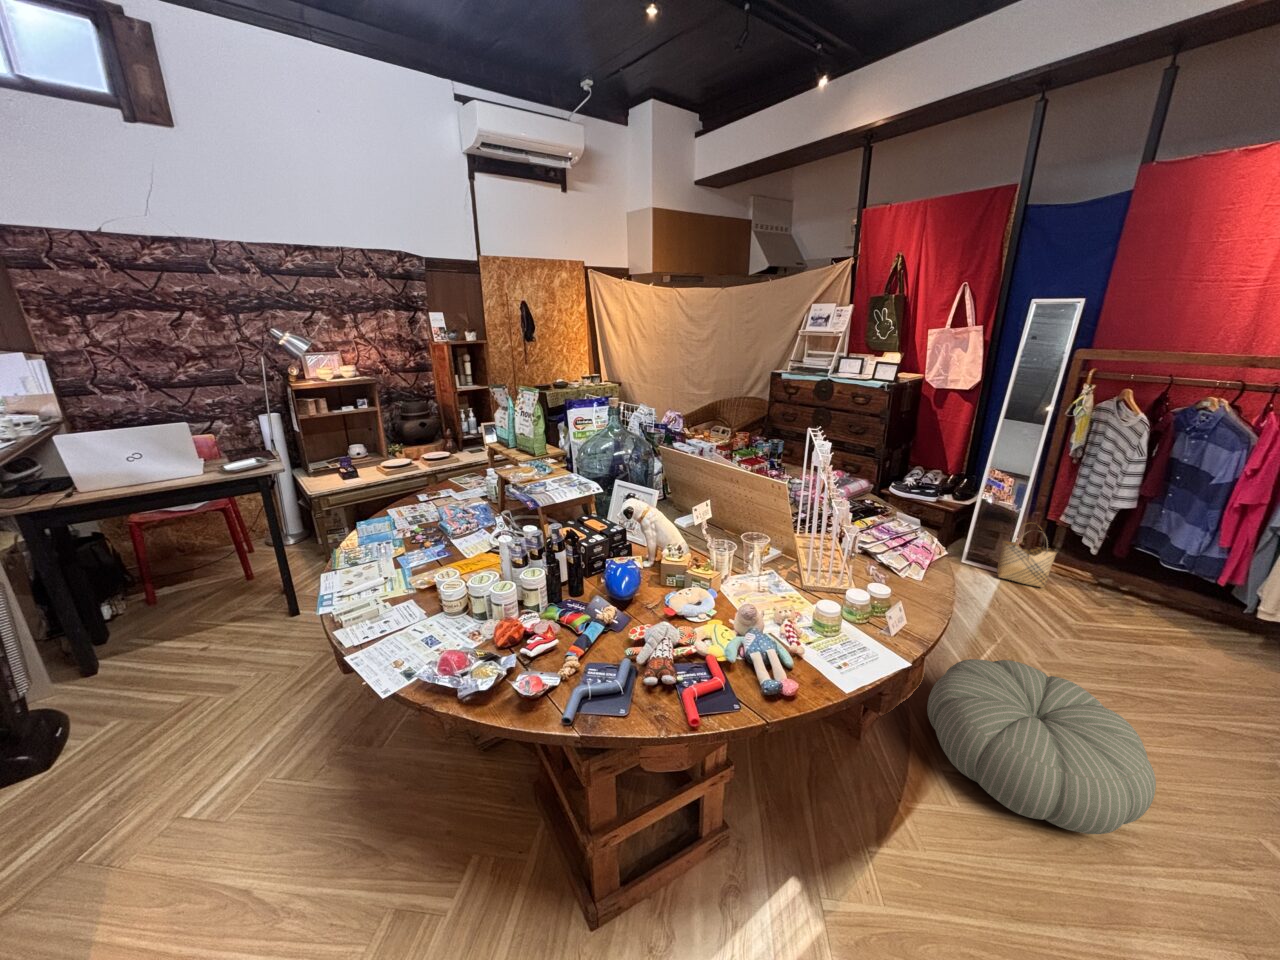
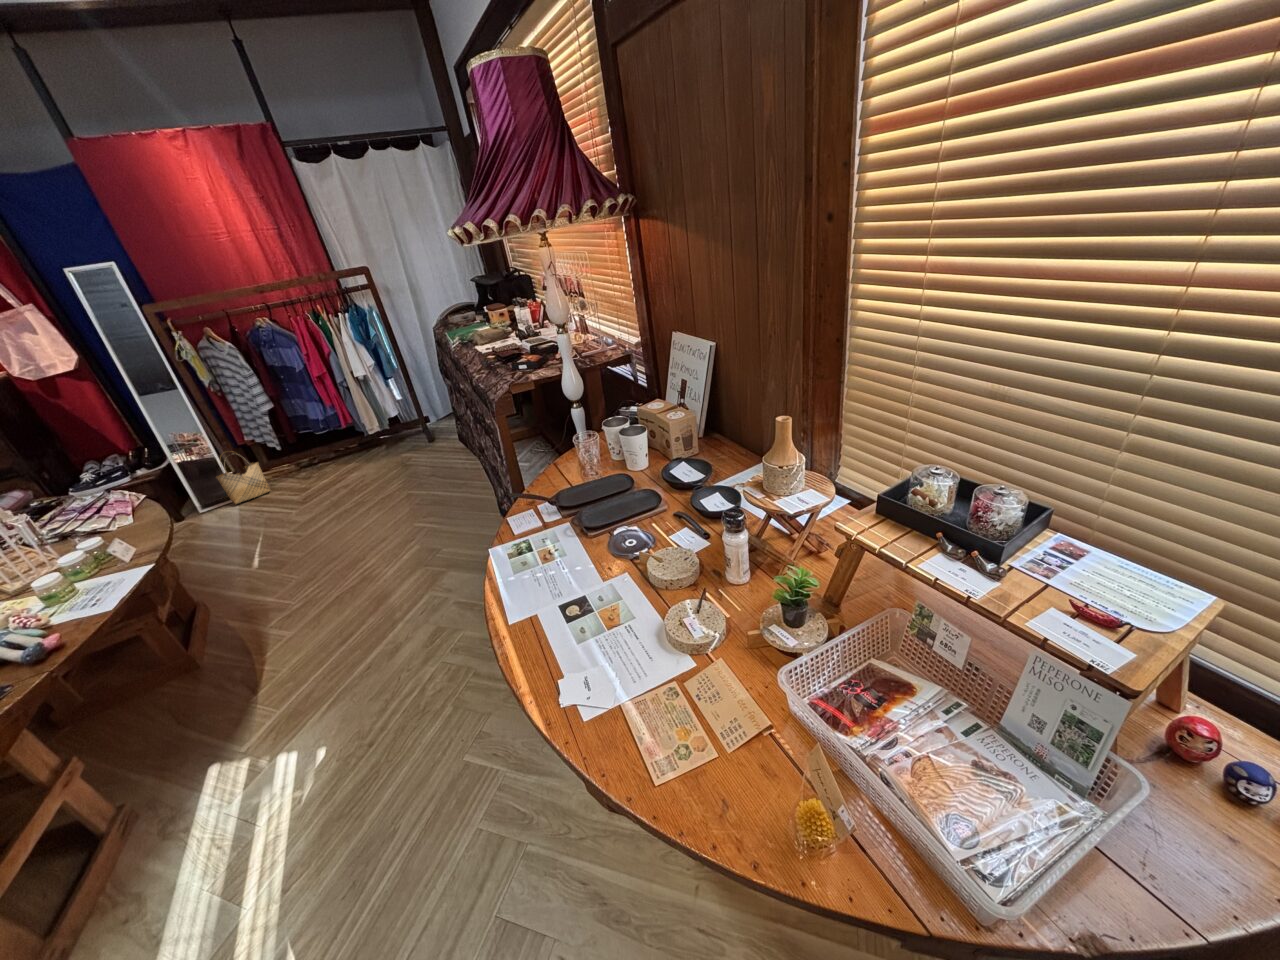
pouf: present [927,659,1156,834] -> none [222,517,365,616]

